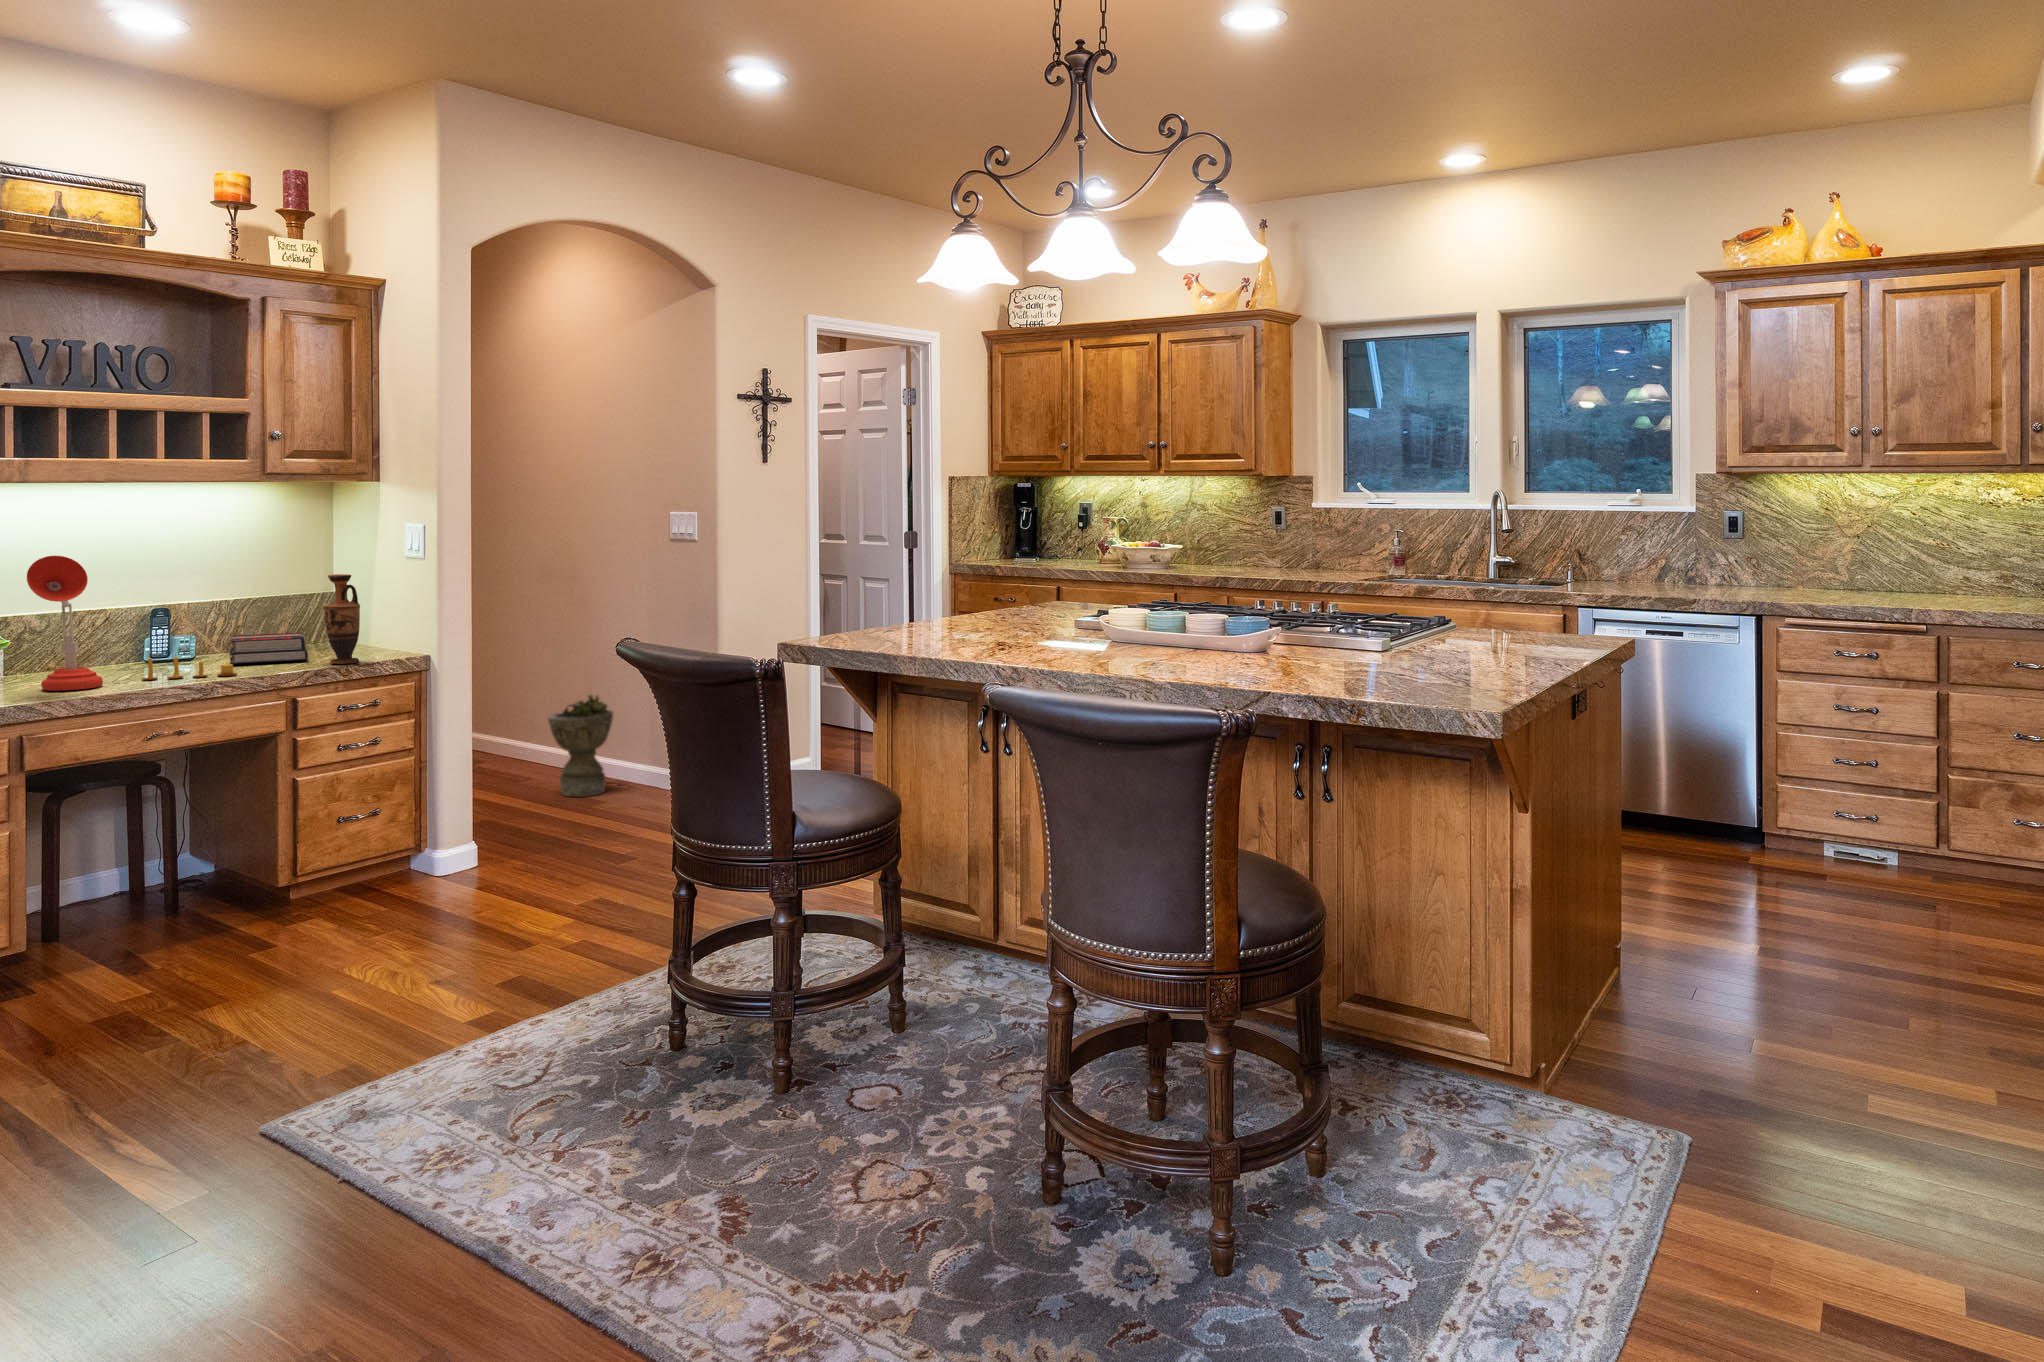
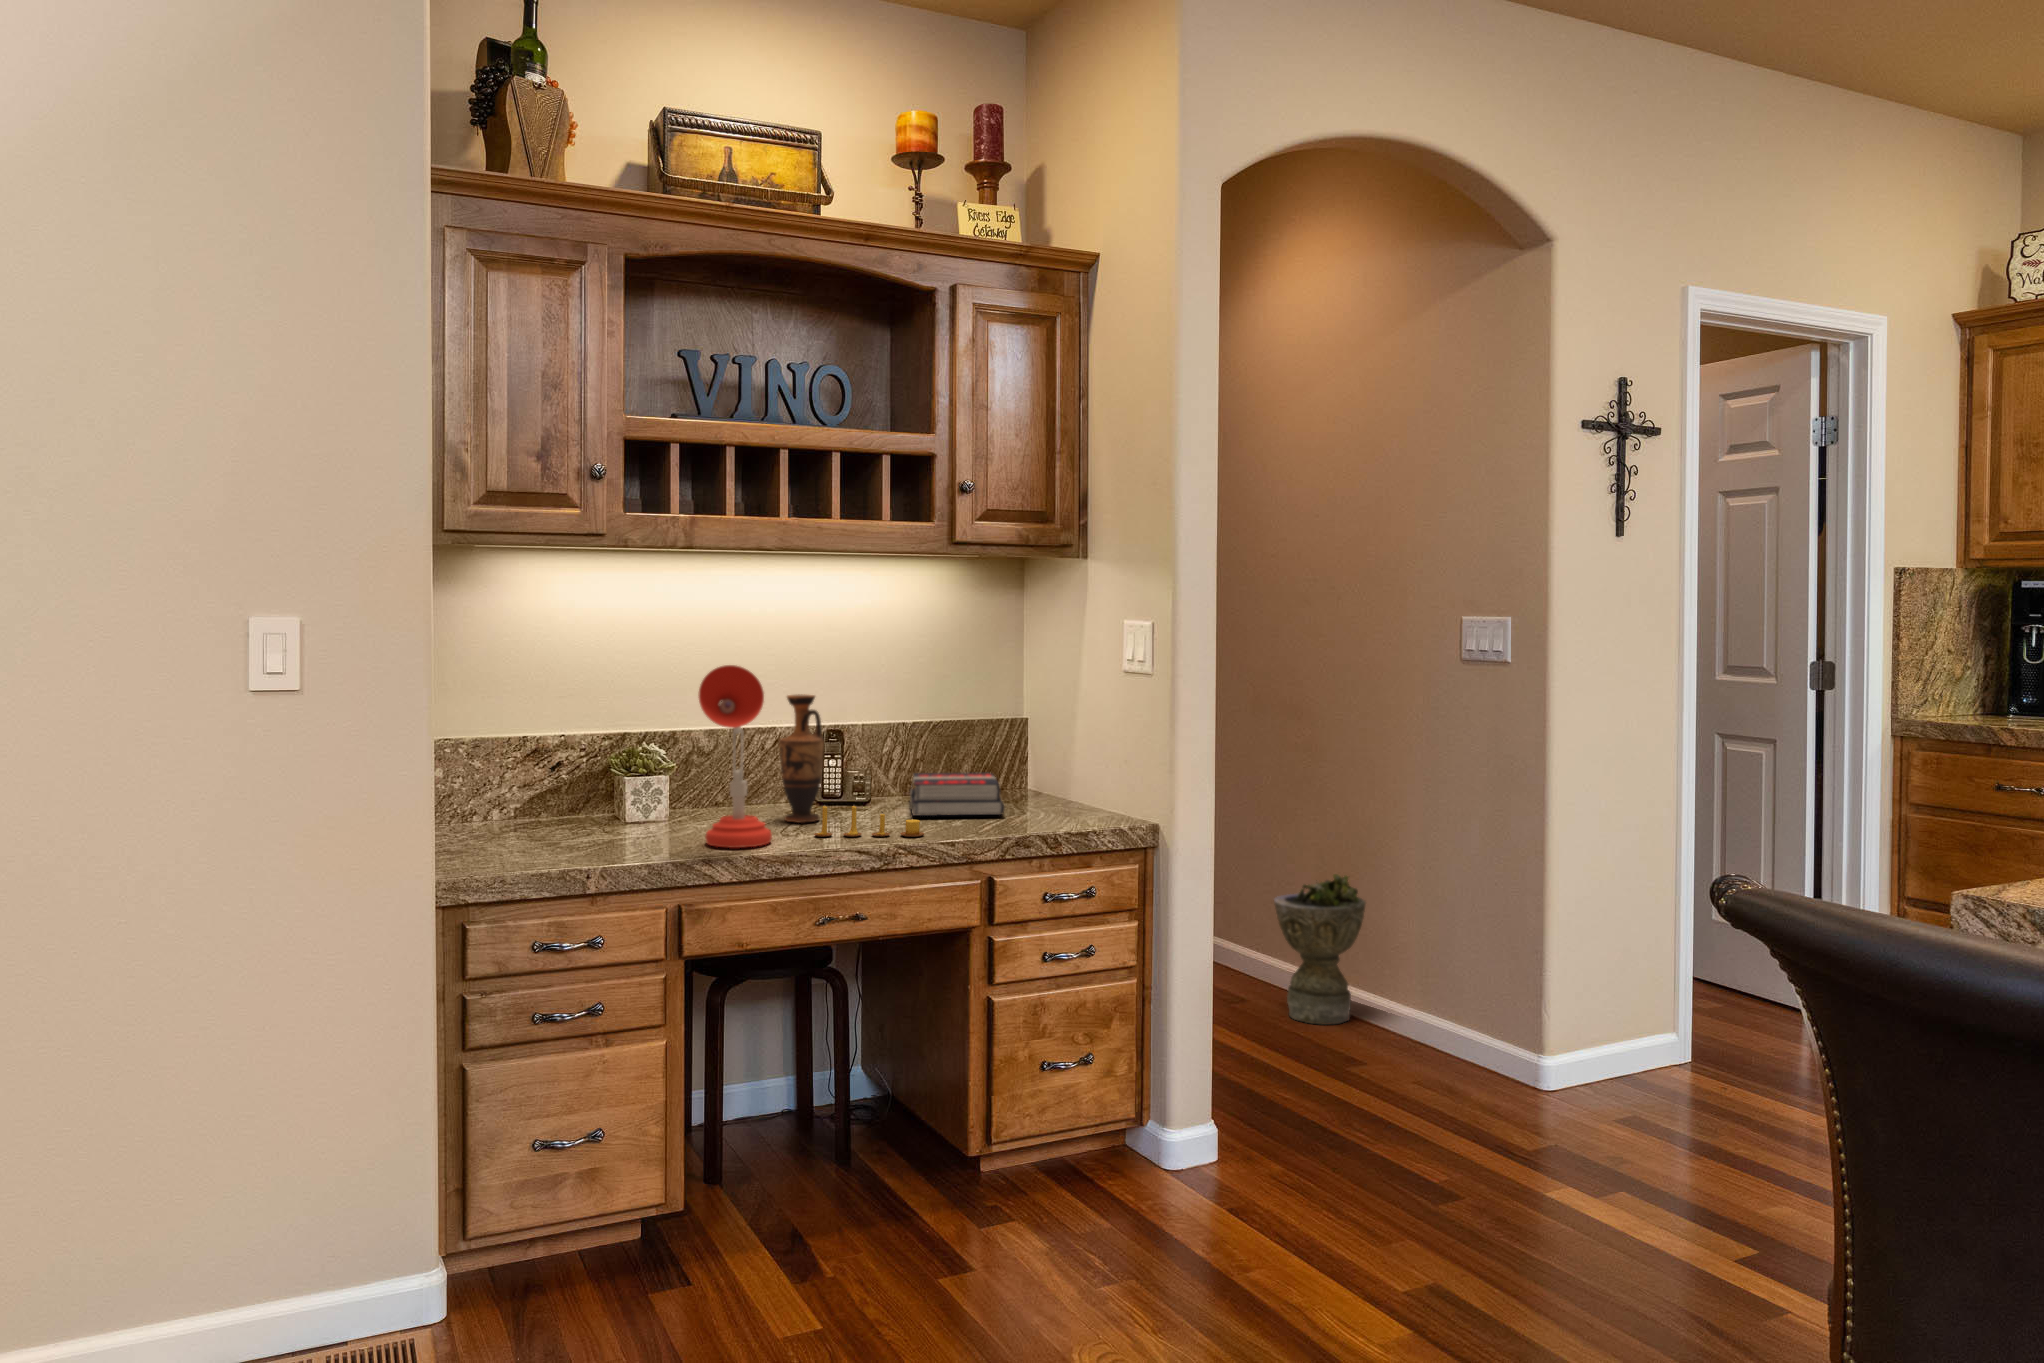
vase: present [323,574,360,664] -> present [779,694,824,823]

